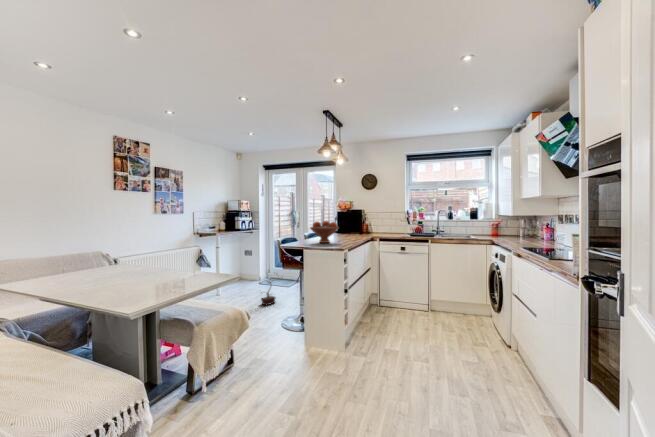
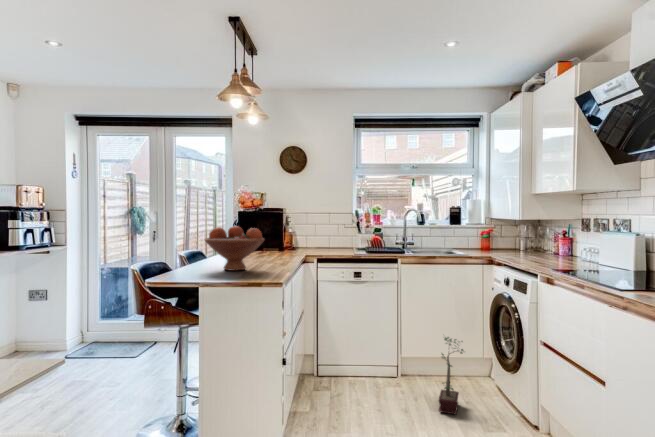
potted plant: present [259,272,275,305] -> present [439,337,463,414]

